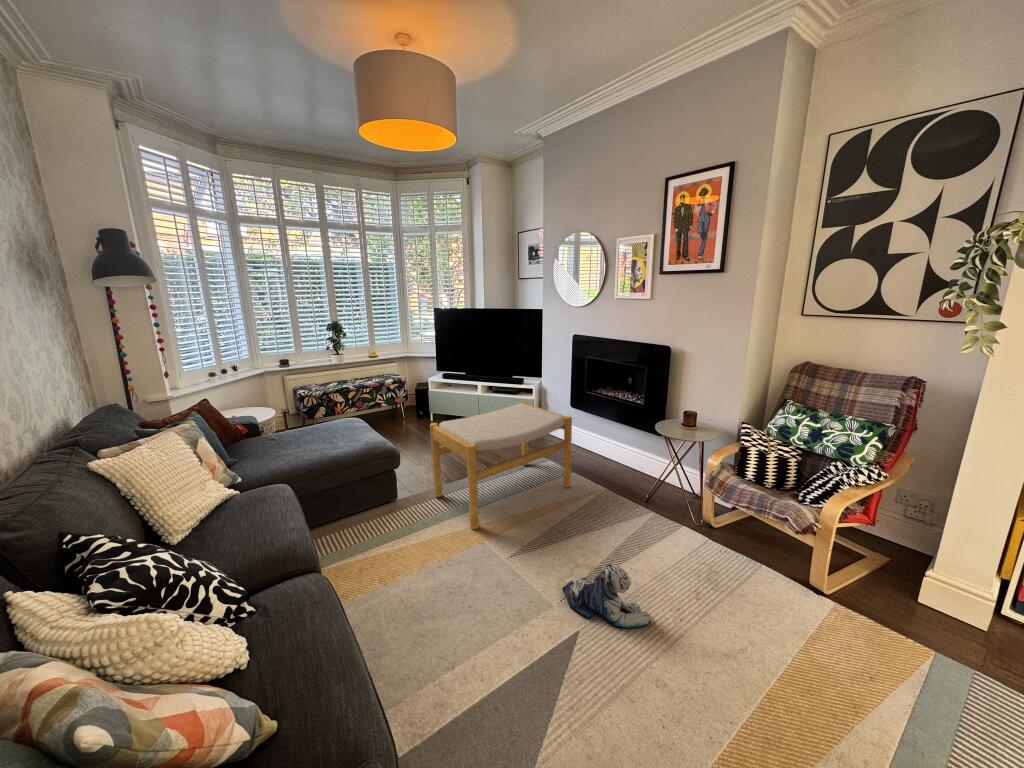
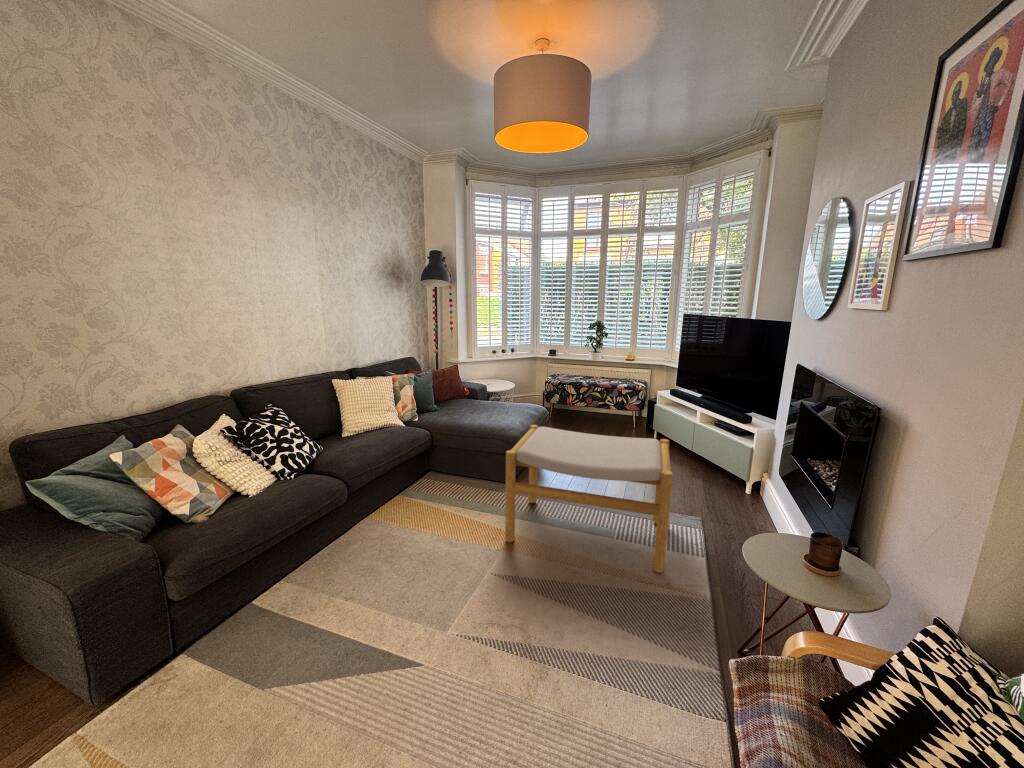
plush toy: present [562,564,652,628] -> none [440,626,496,730]

